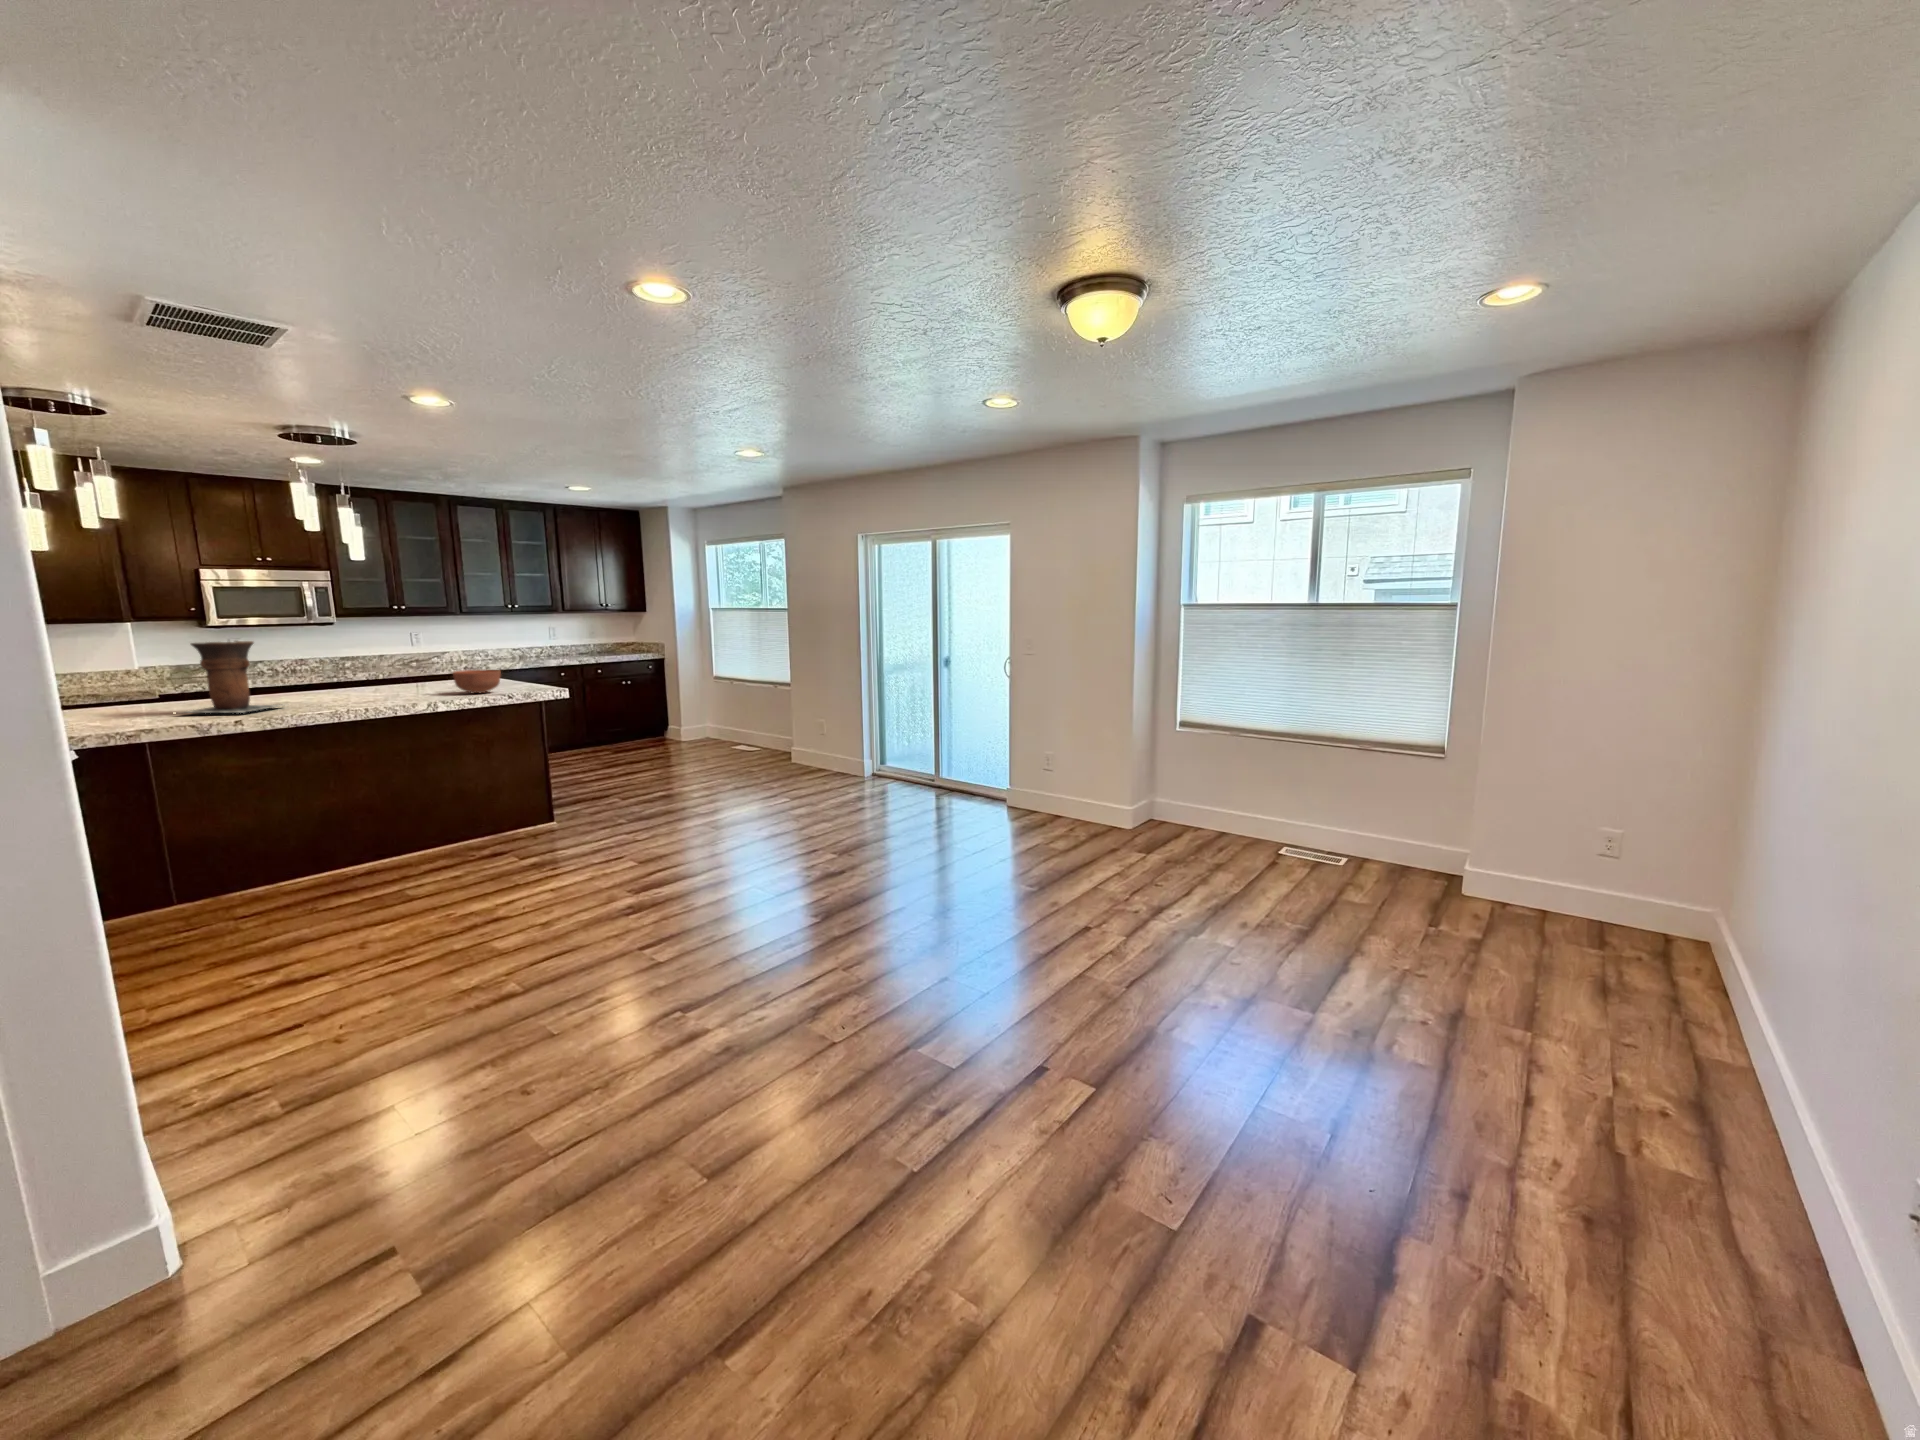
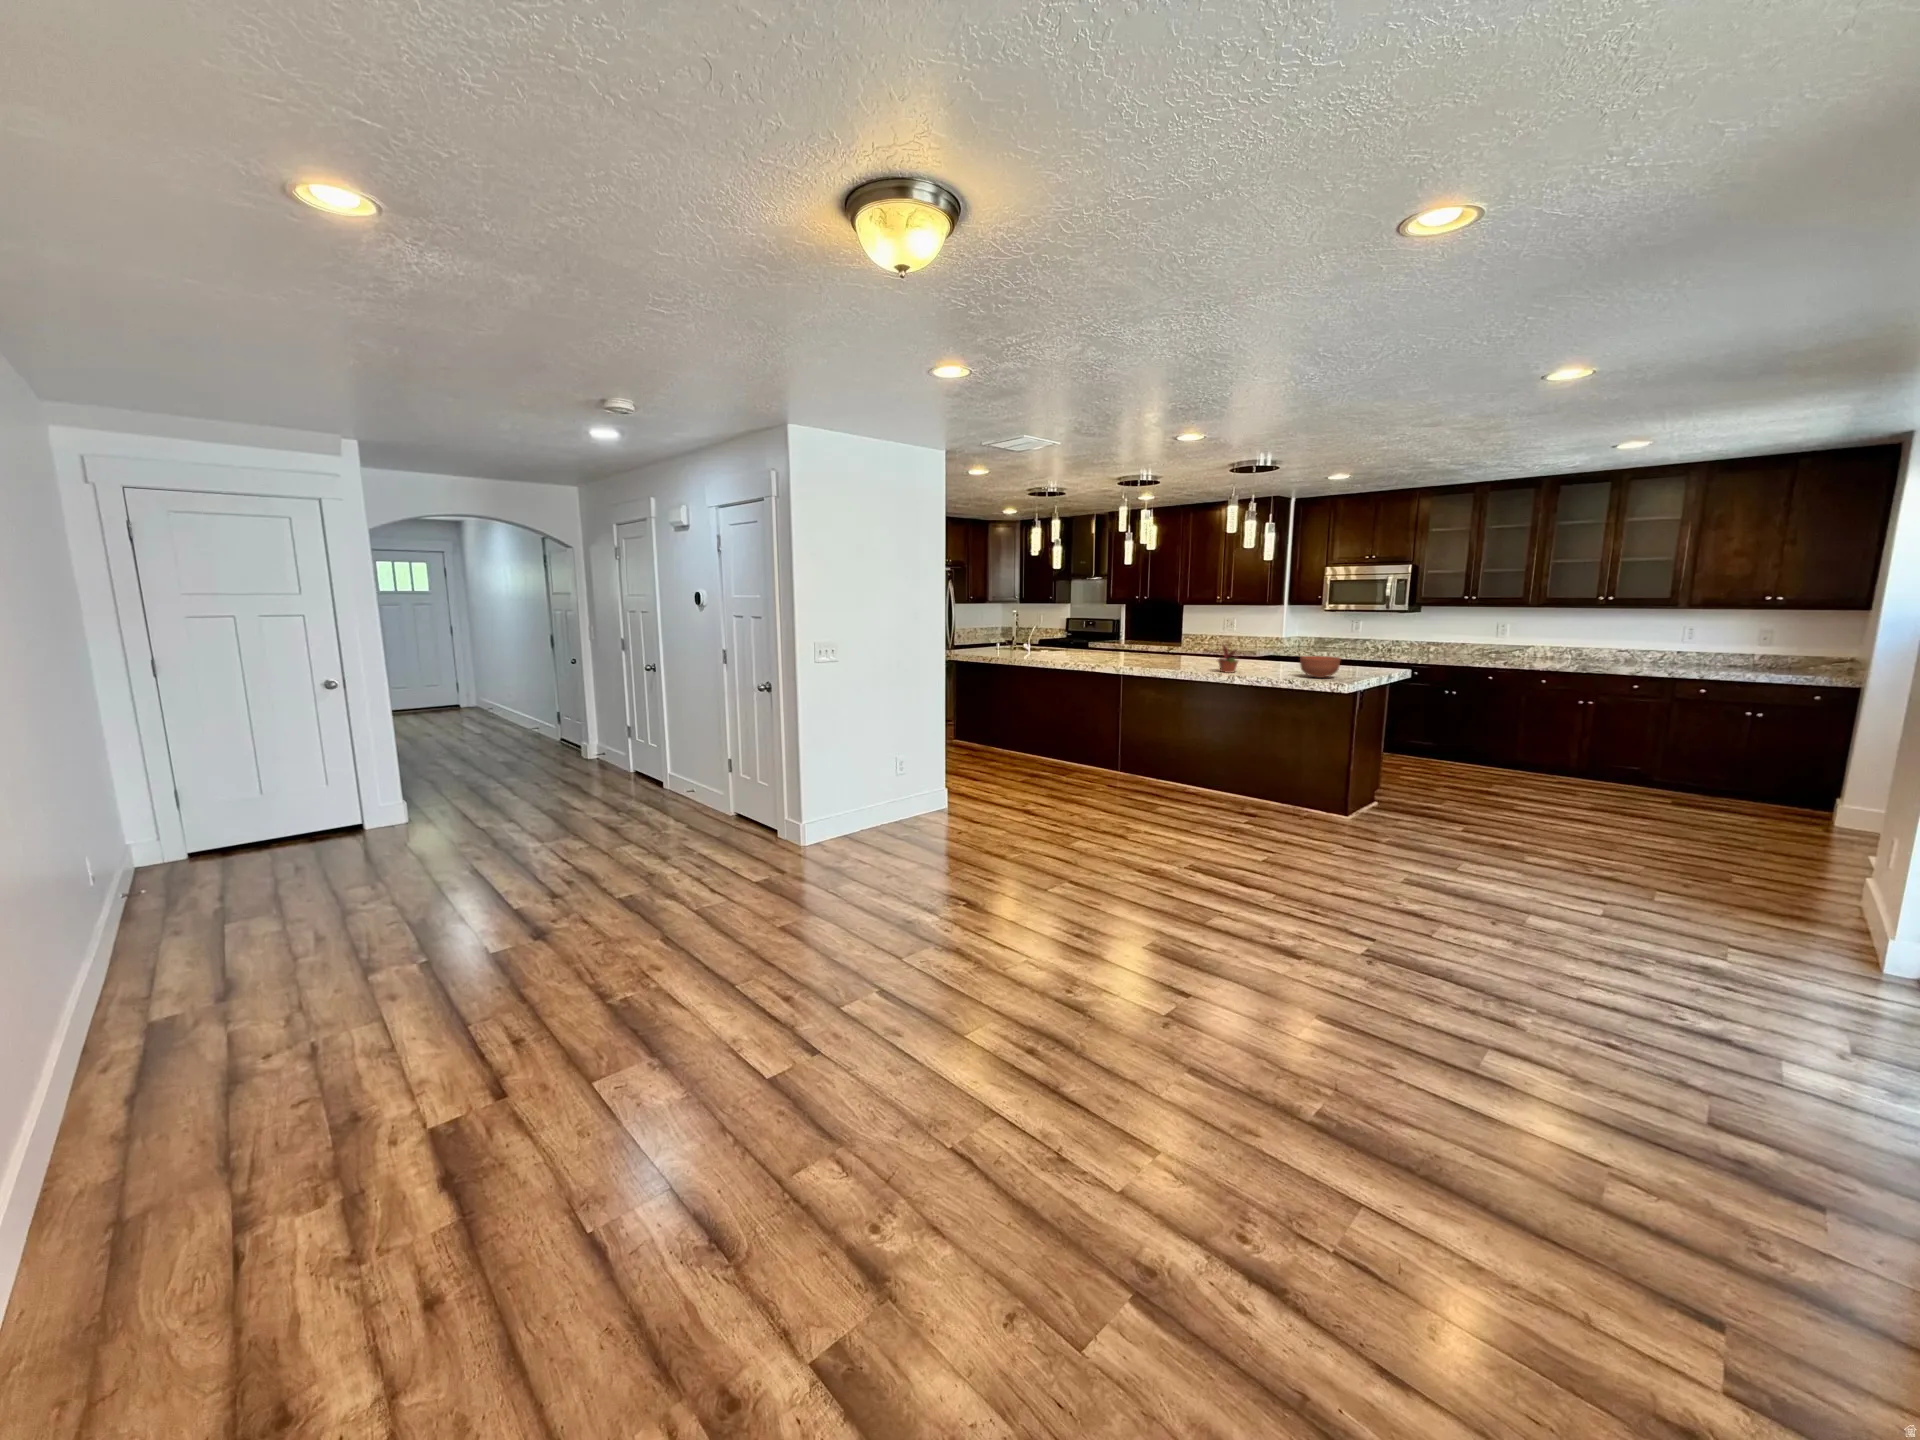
vase: present [186,641,279,713] -> none [1149,621,1199,667]
potted plant: none [329,665,382,705] -> present [1218,645,1238,673]

